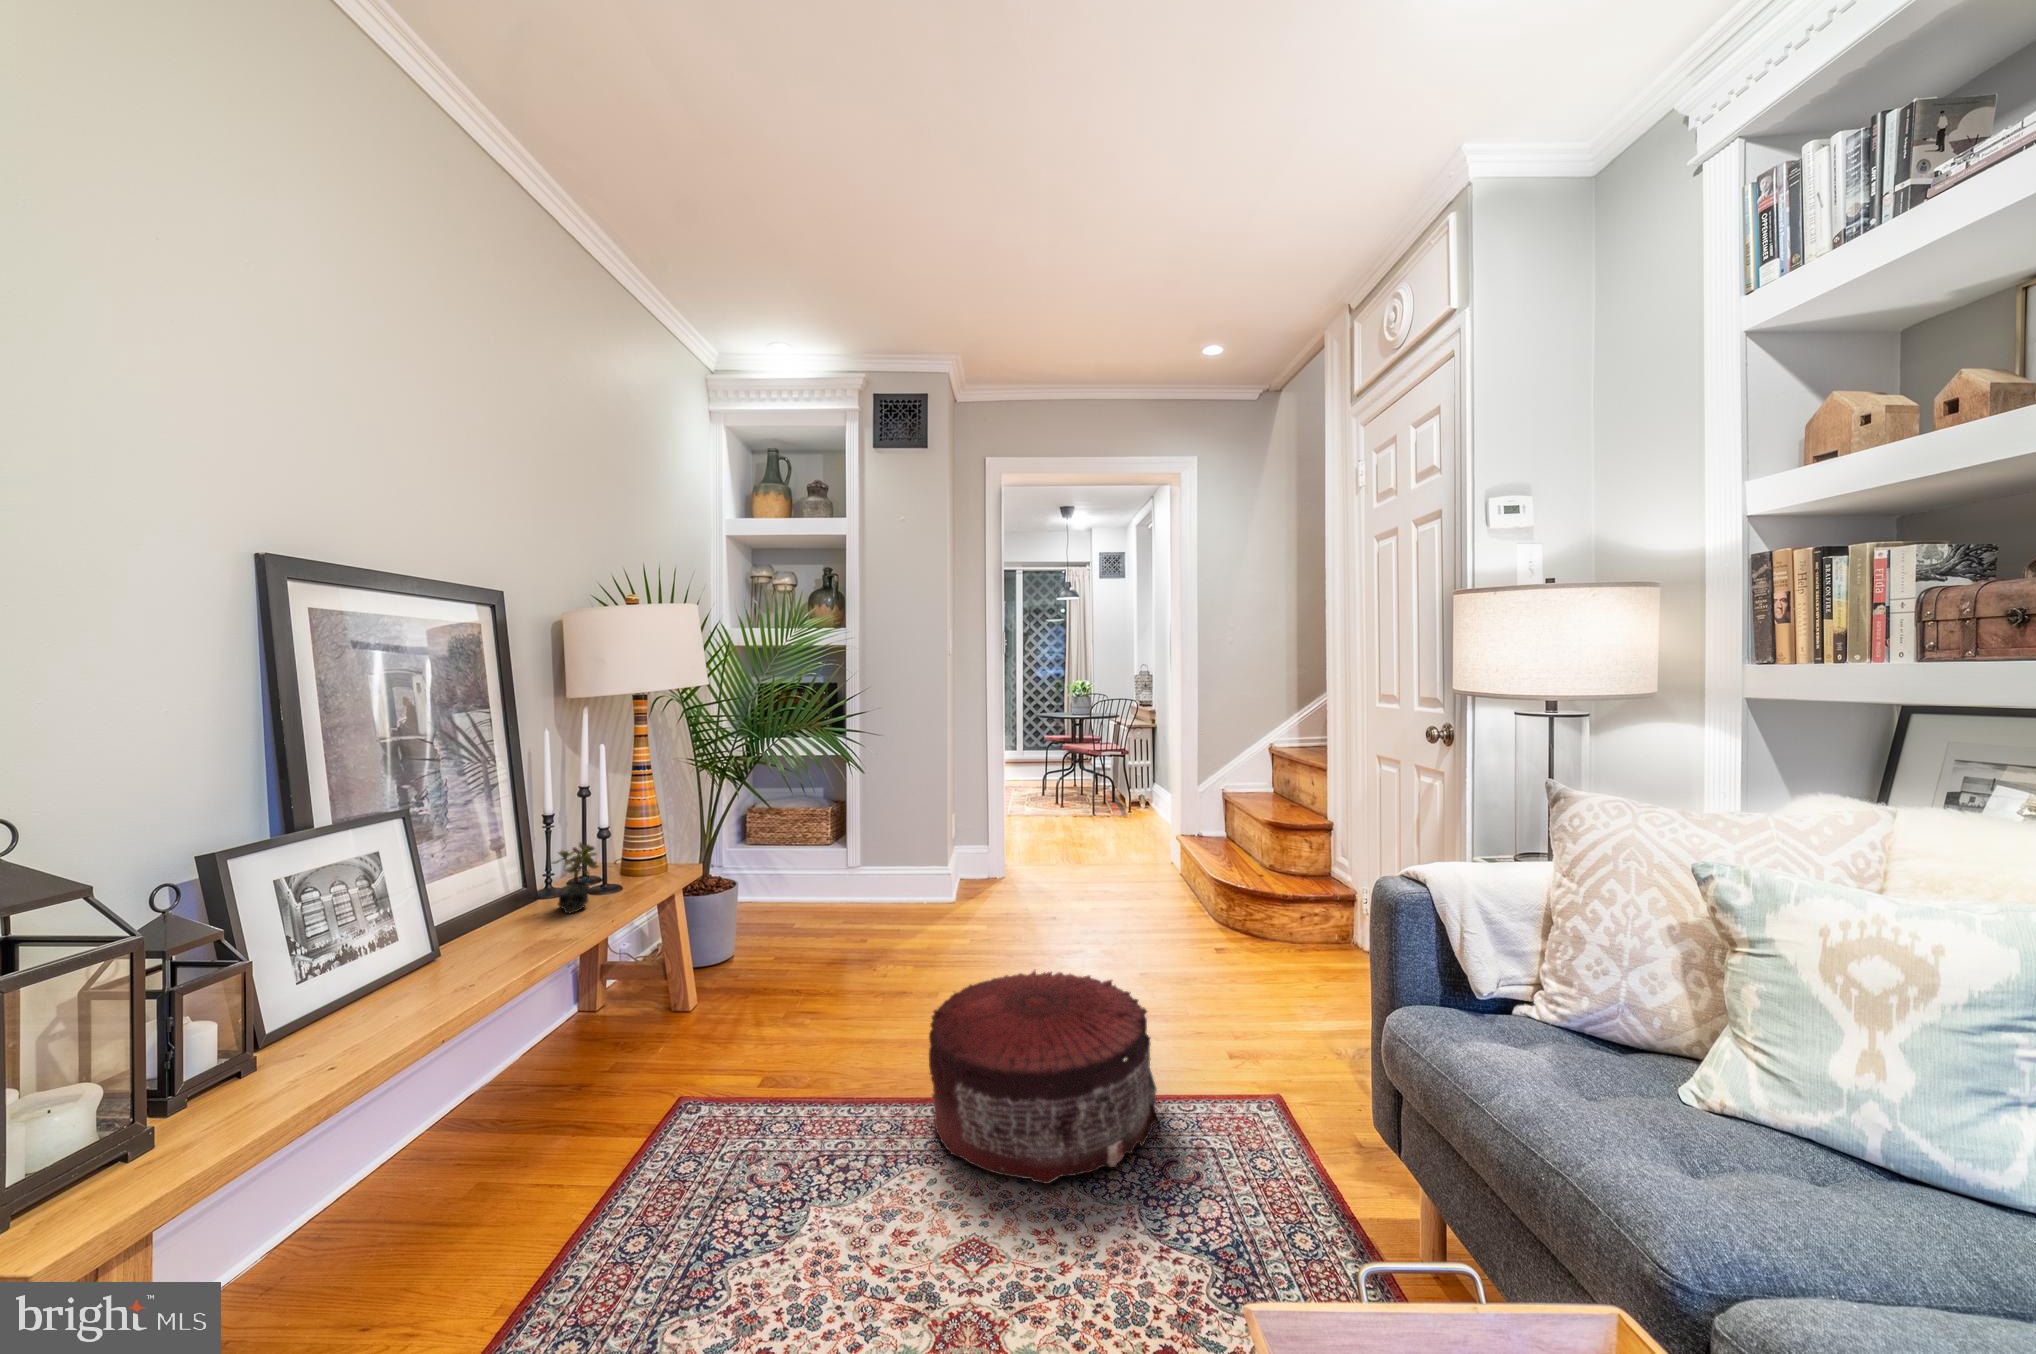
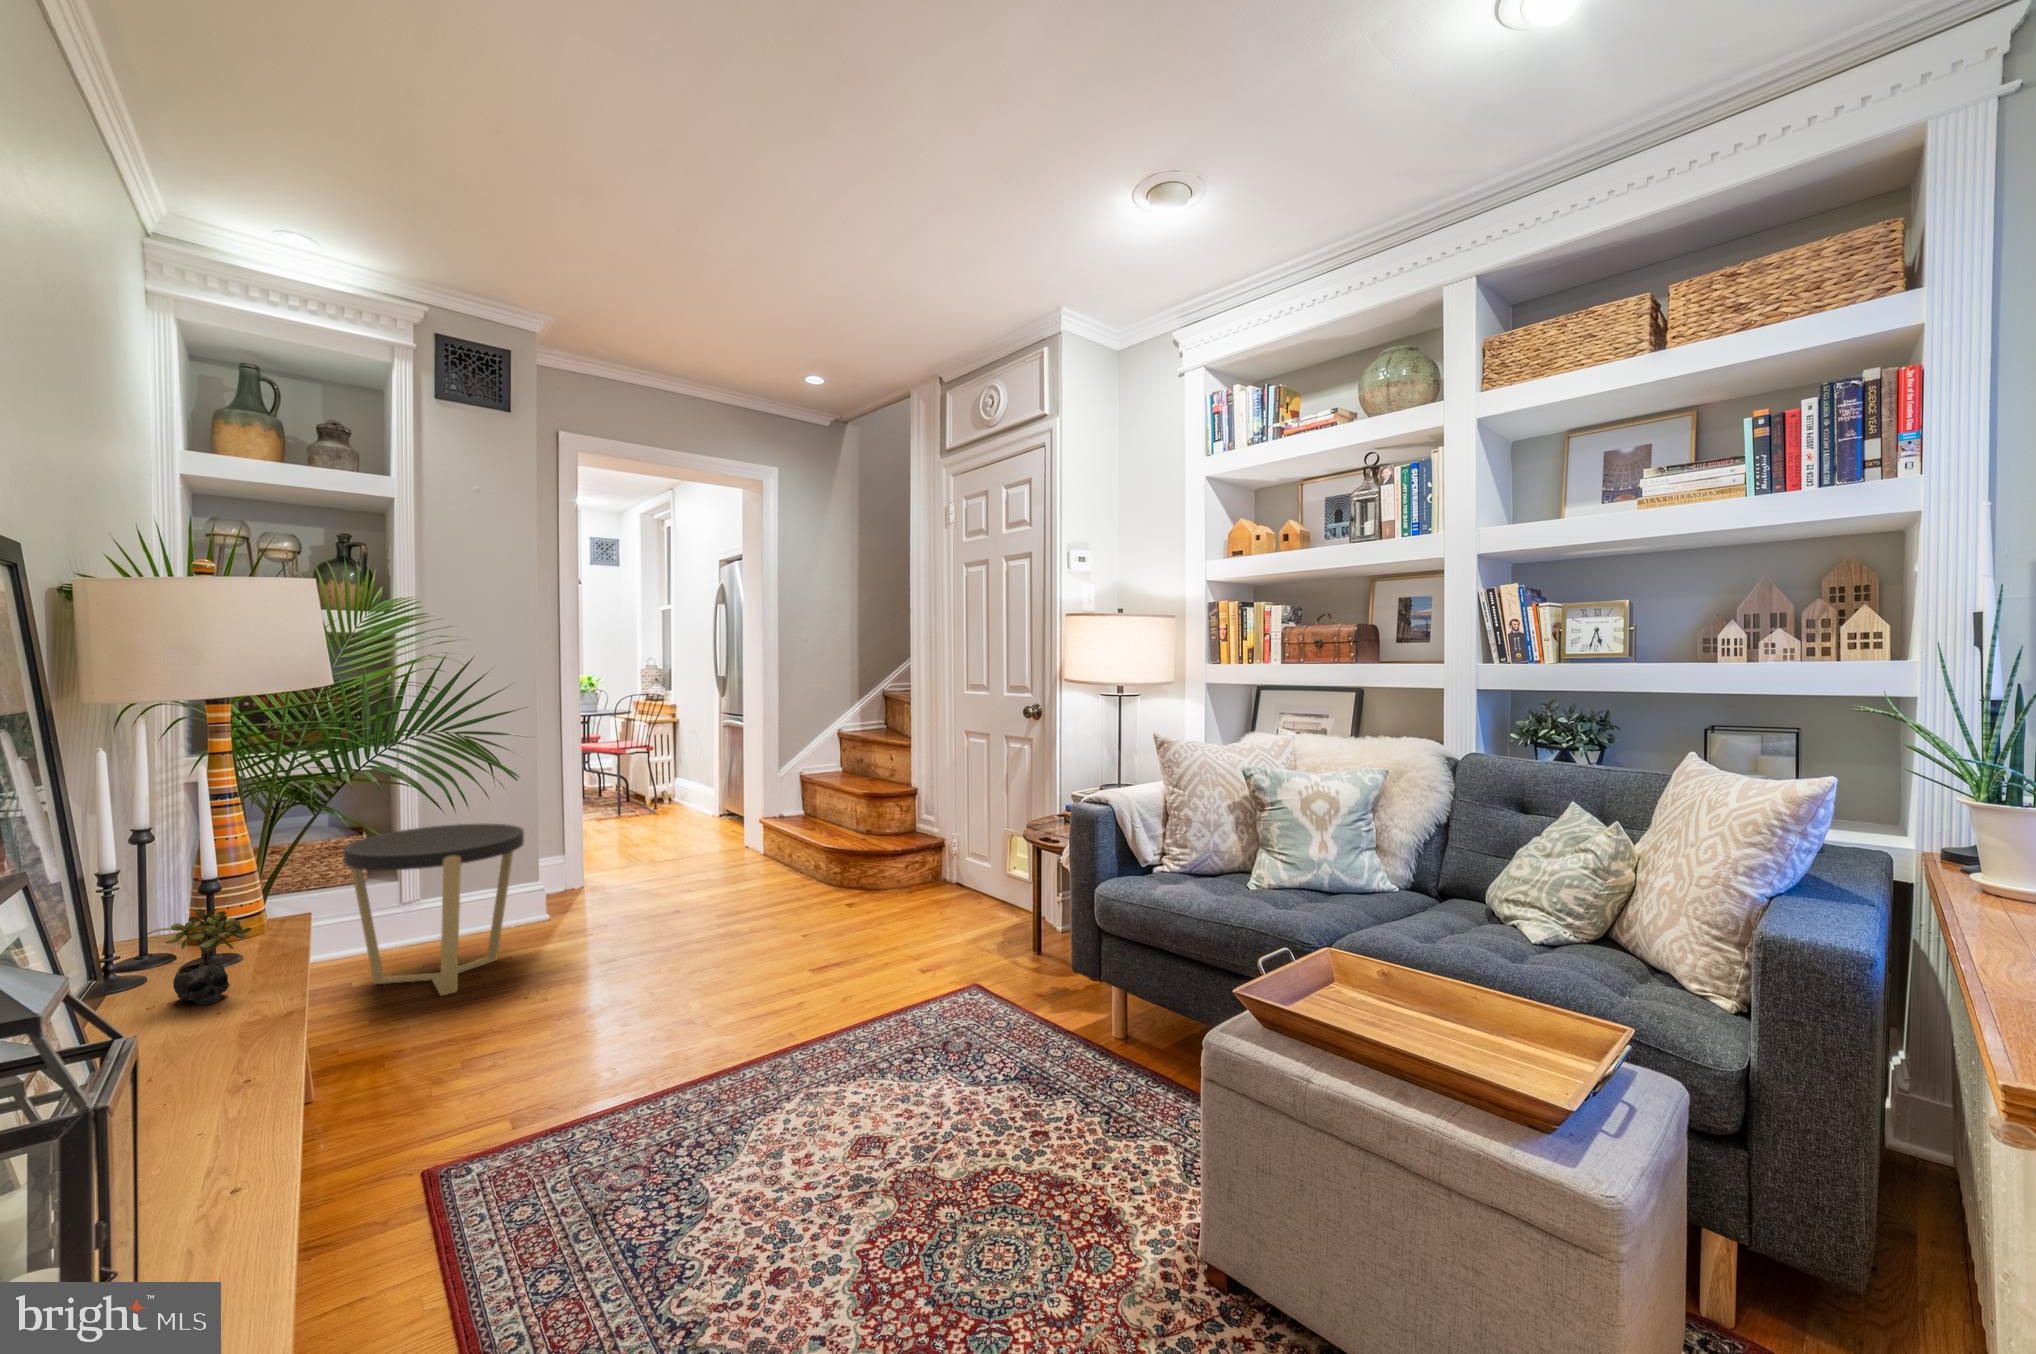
side table: none [793,801,916,942] -> present [344,824,524,995]
pouf: present [929,971,1160,1184] -> none [725,931,927,1102]

